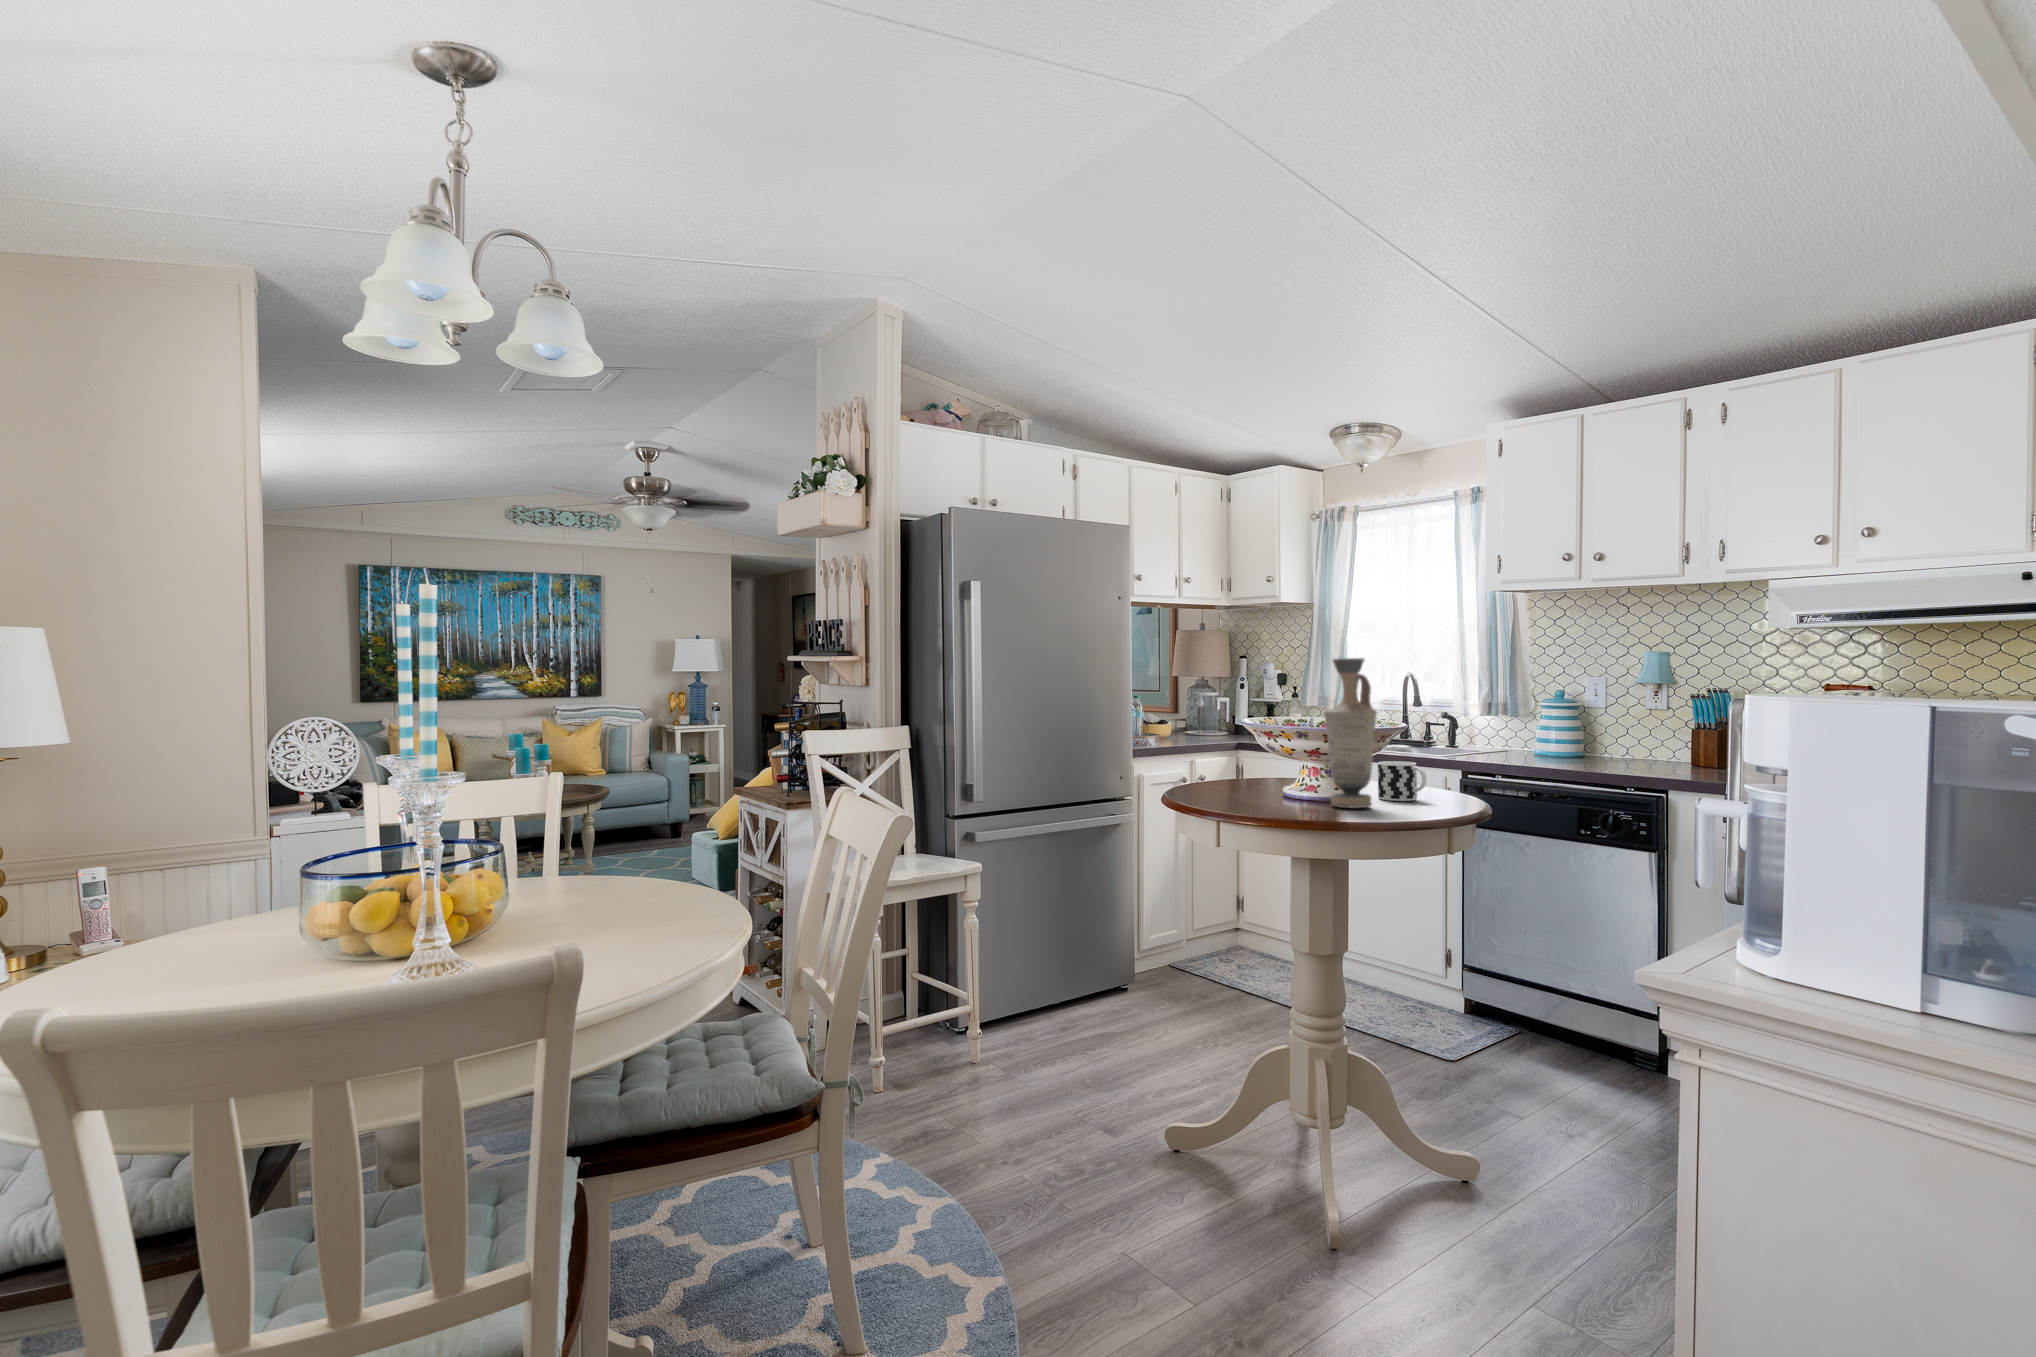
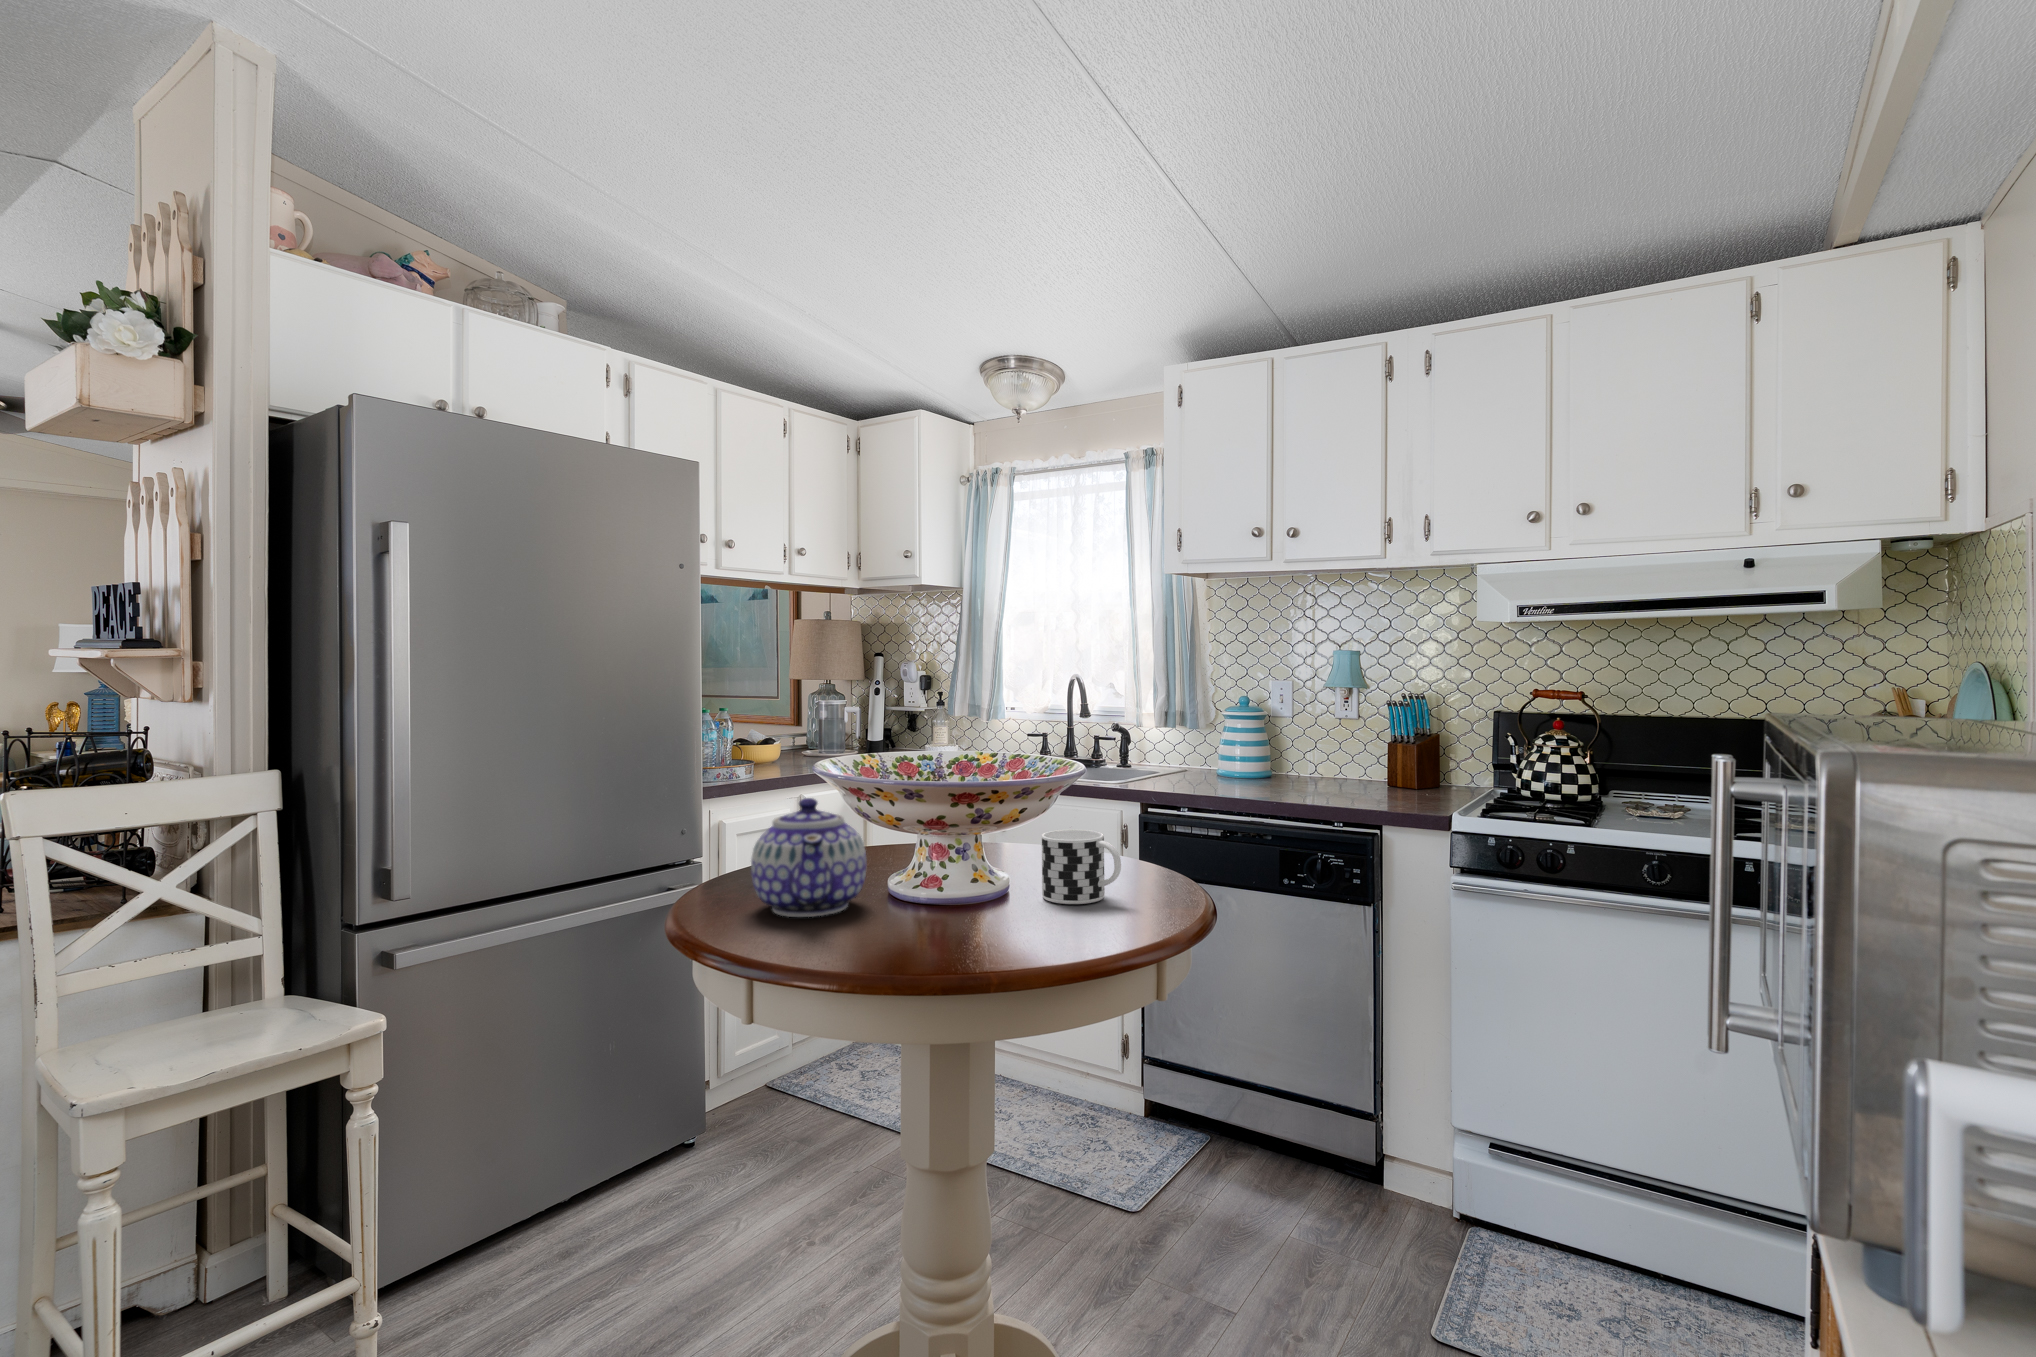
vase: present [1324,658,1377,808] -> none [946,652,1041,938]
teapot: none [1214,736,1276,798] -> present [751,798,867,917]

